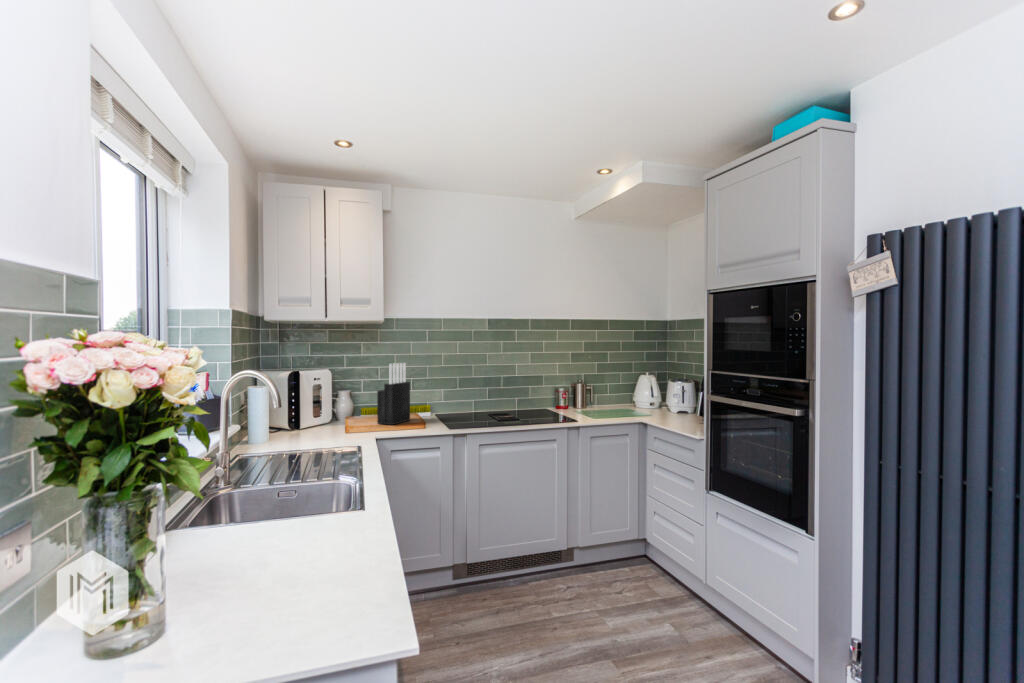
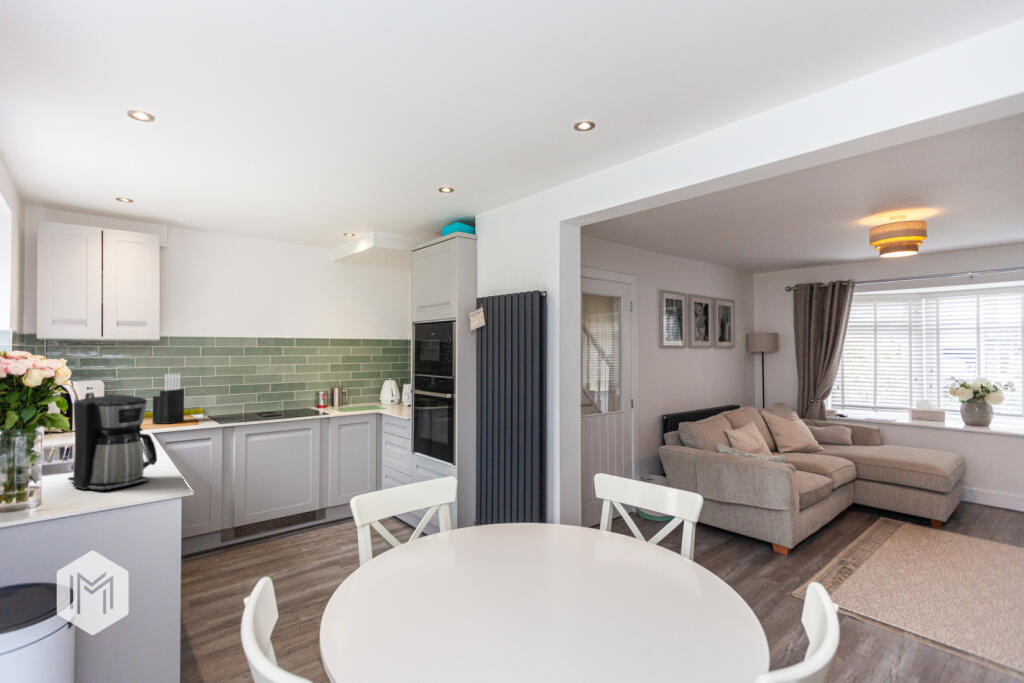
coffee maker: none [209,420,347,625] -> present [68,395,157,491]

